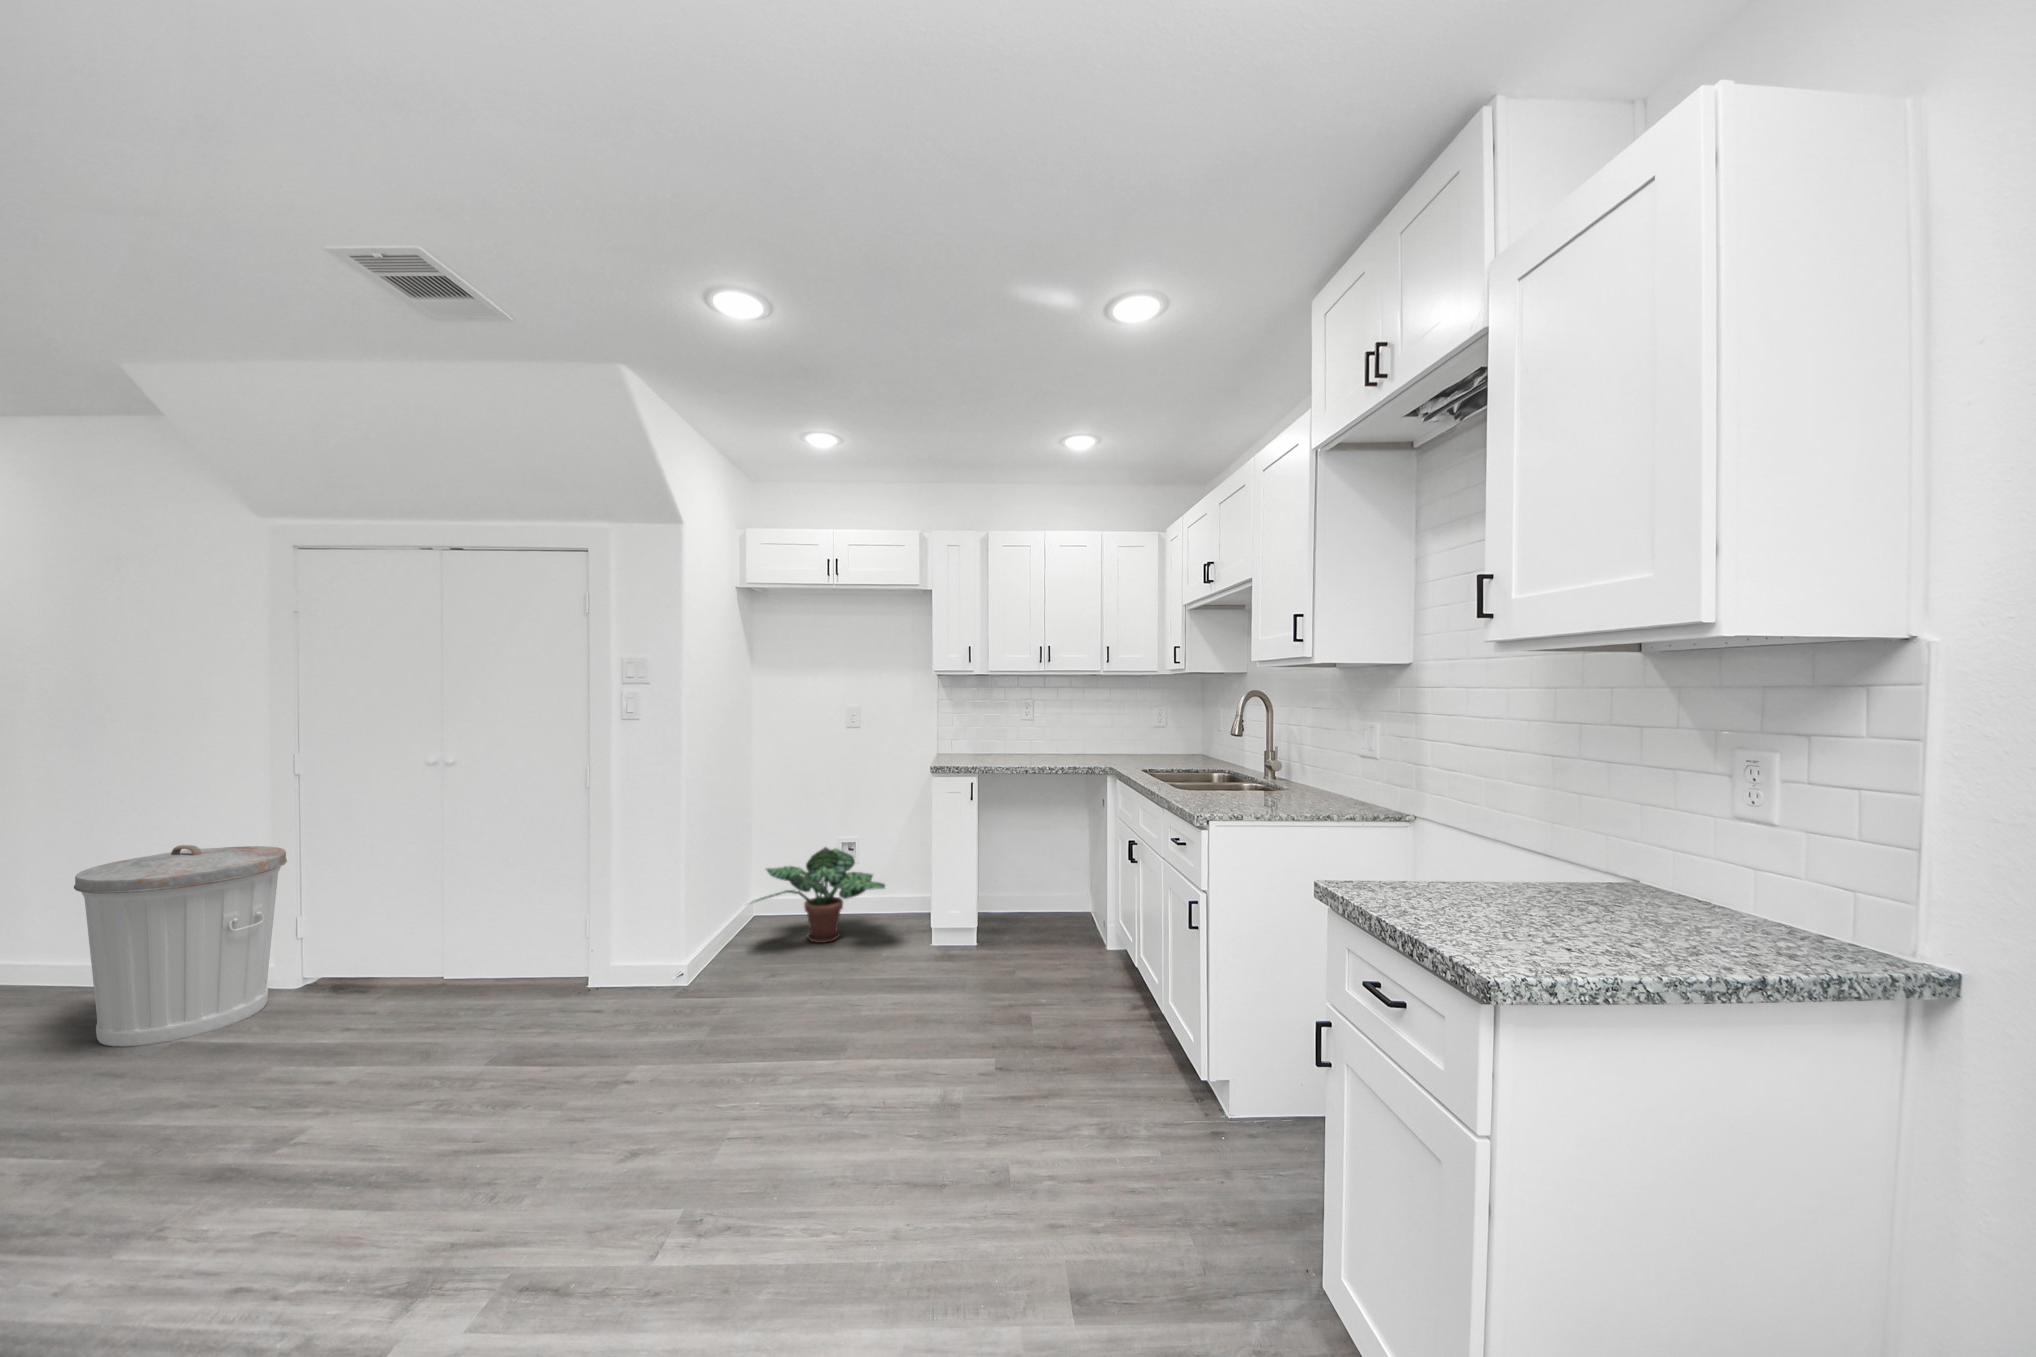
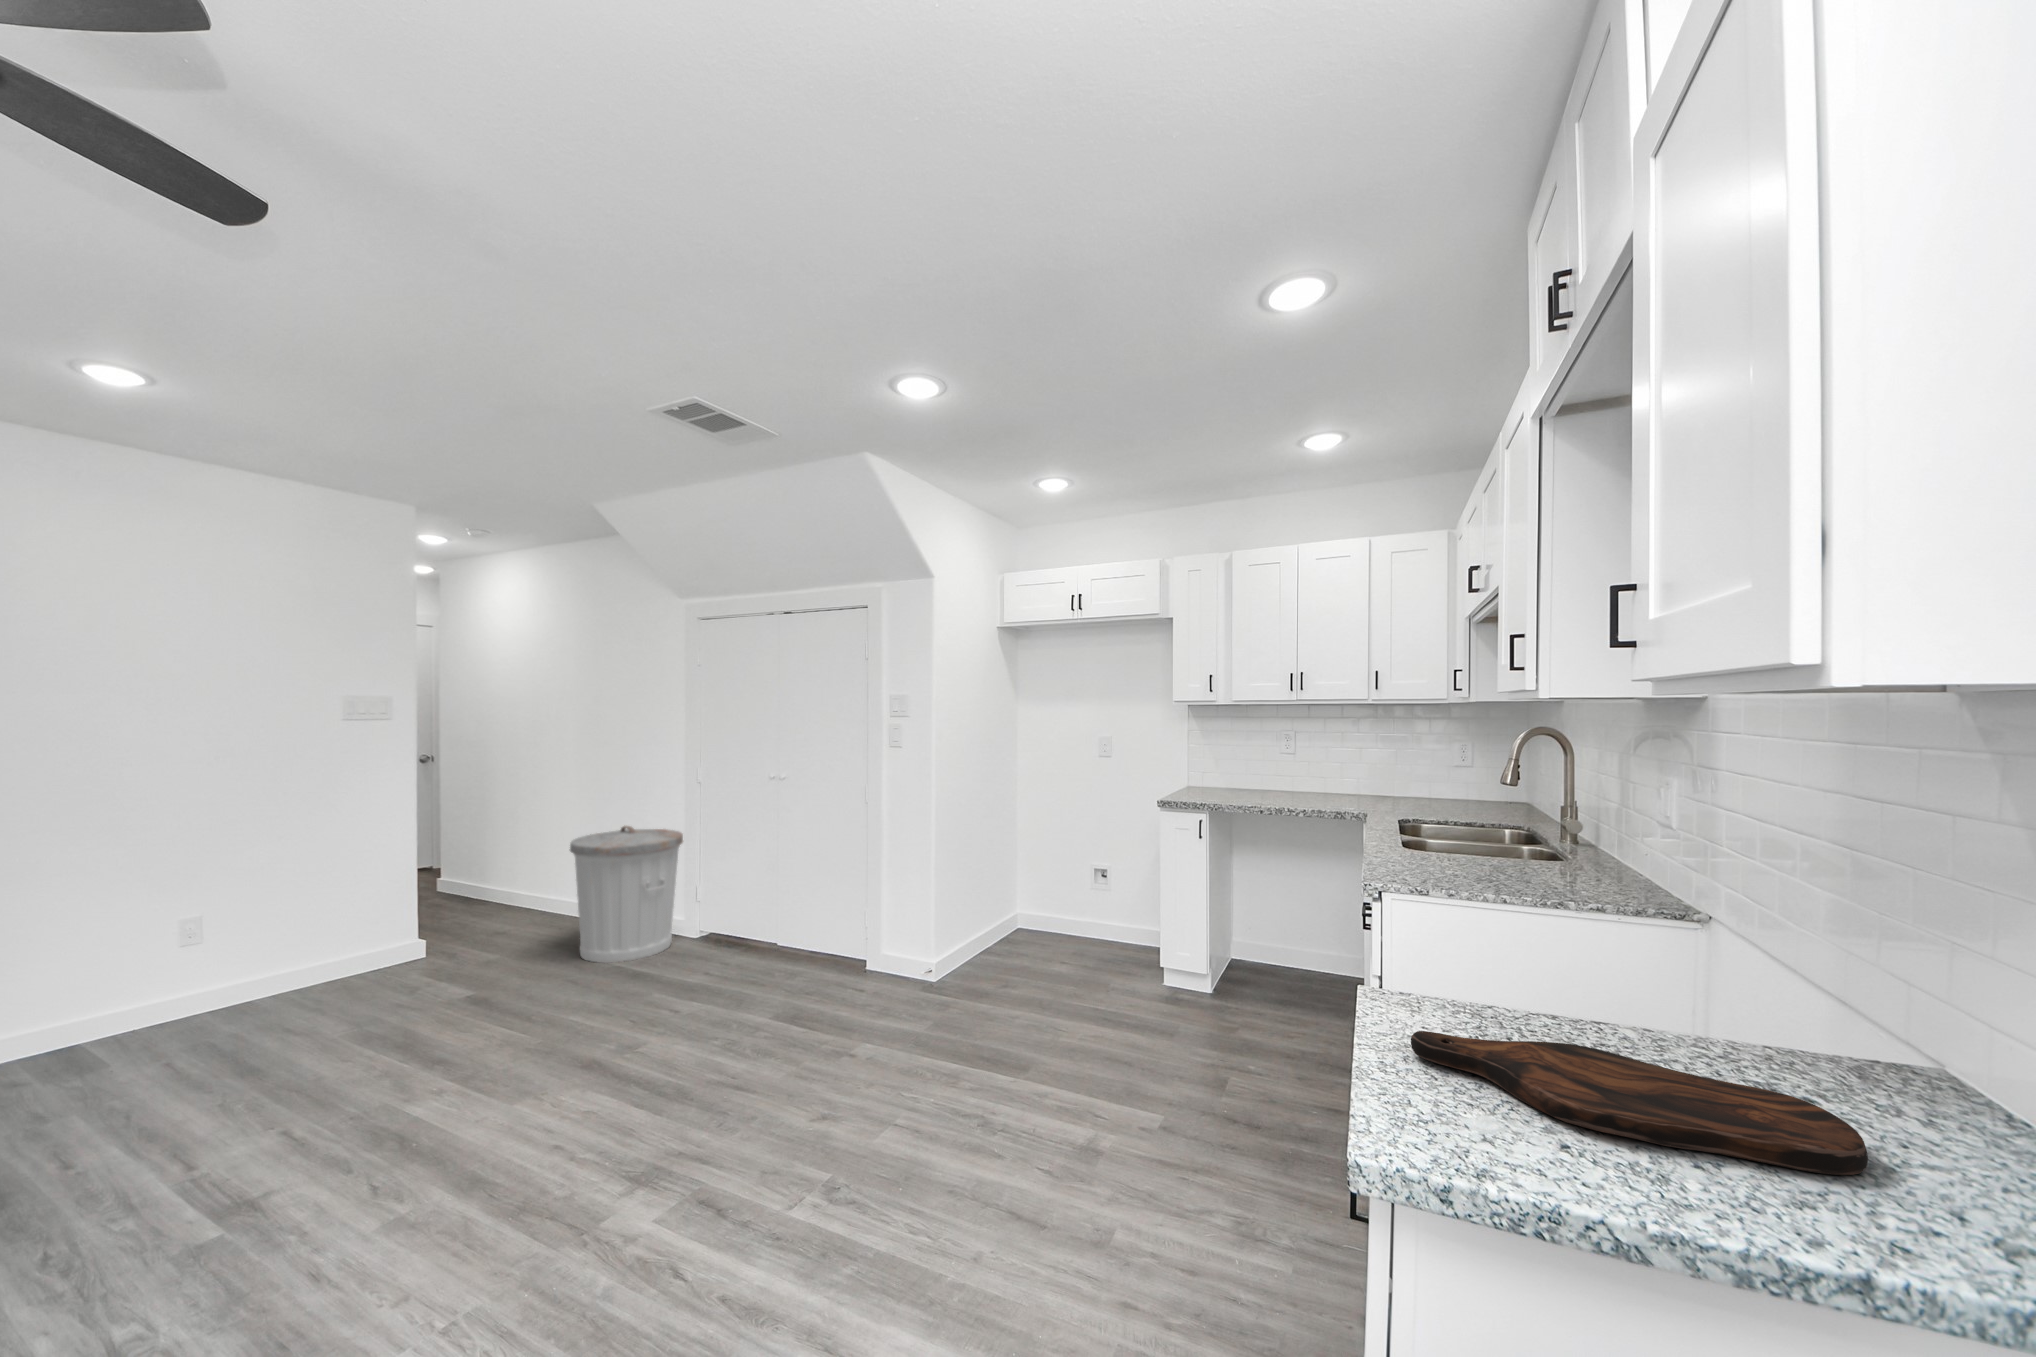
potted plant: present [754,847,885,943] -> none [988,871,1122,964]
cutting board: none [1414,892,1694,938] -> present [1411,1031,1868,1175]

